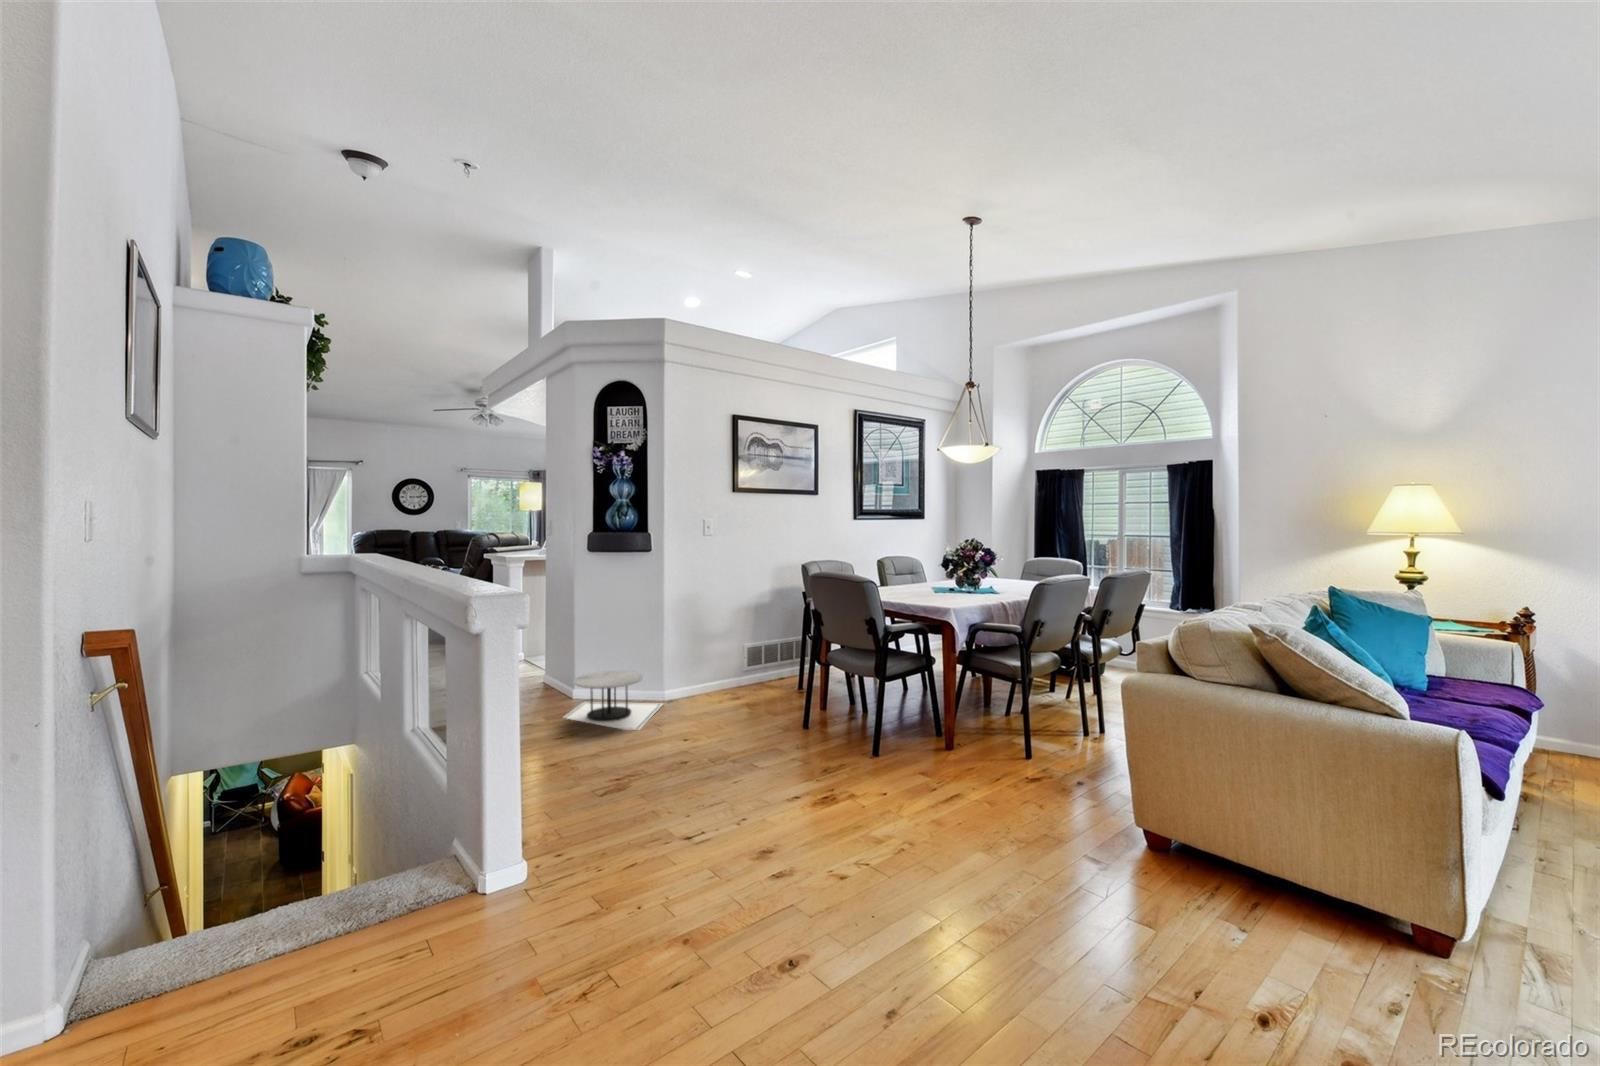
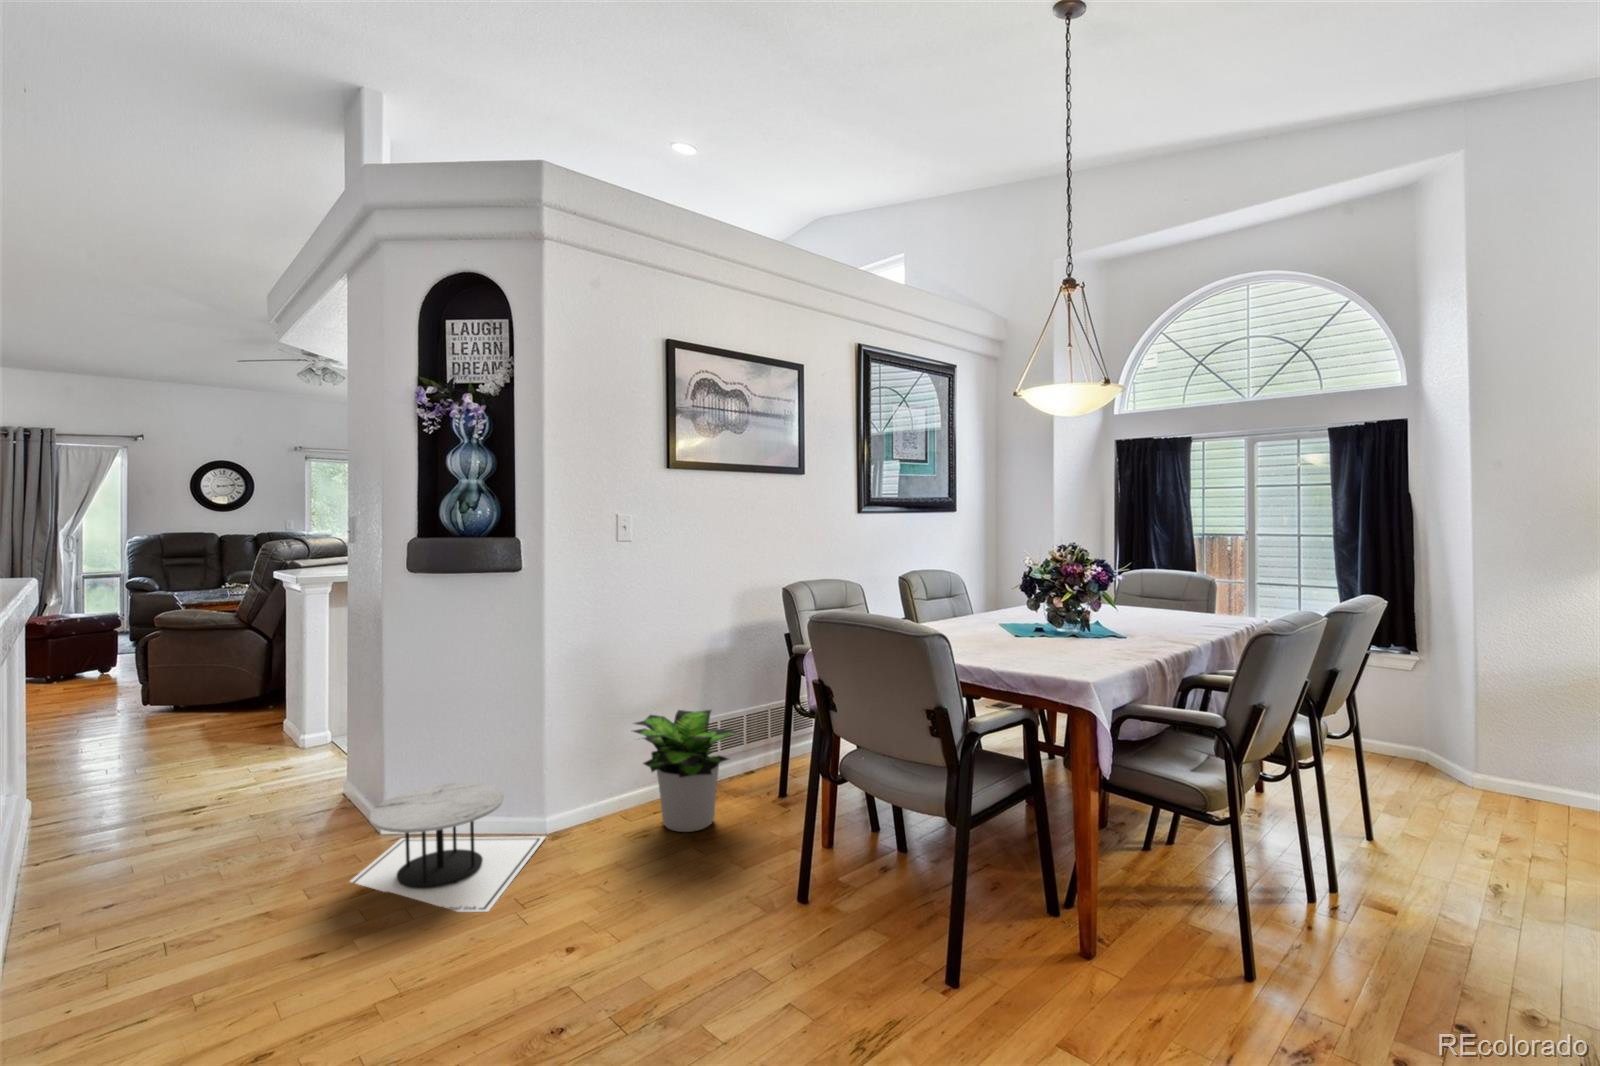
potted plant: none [711,636,781,704] -> present [632,710,737,832]

